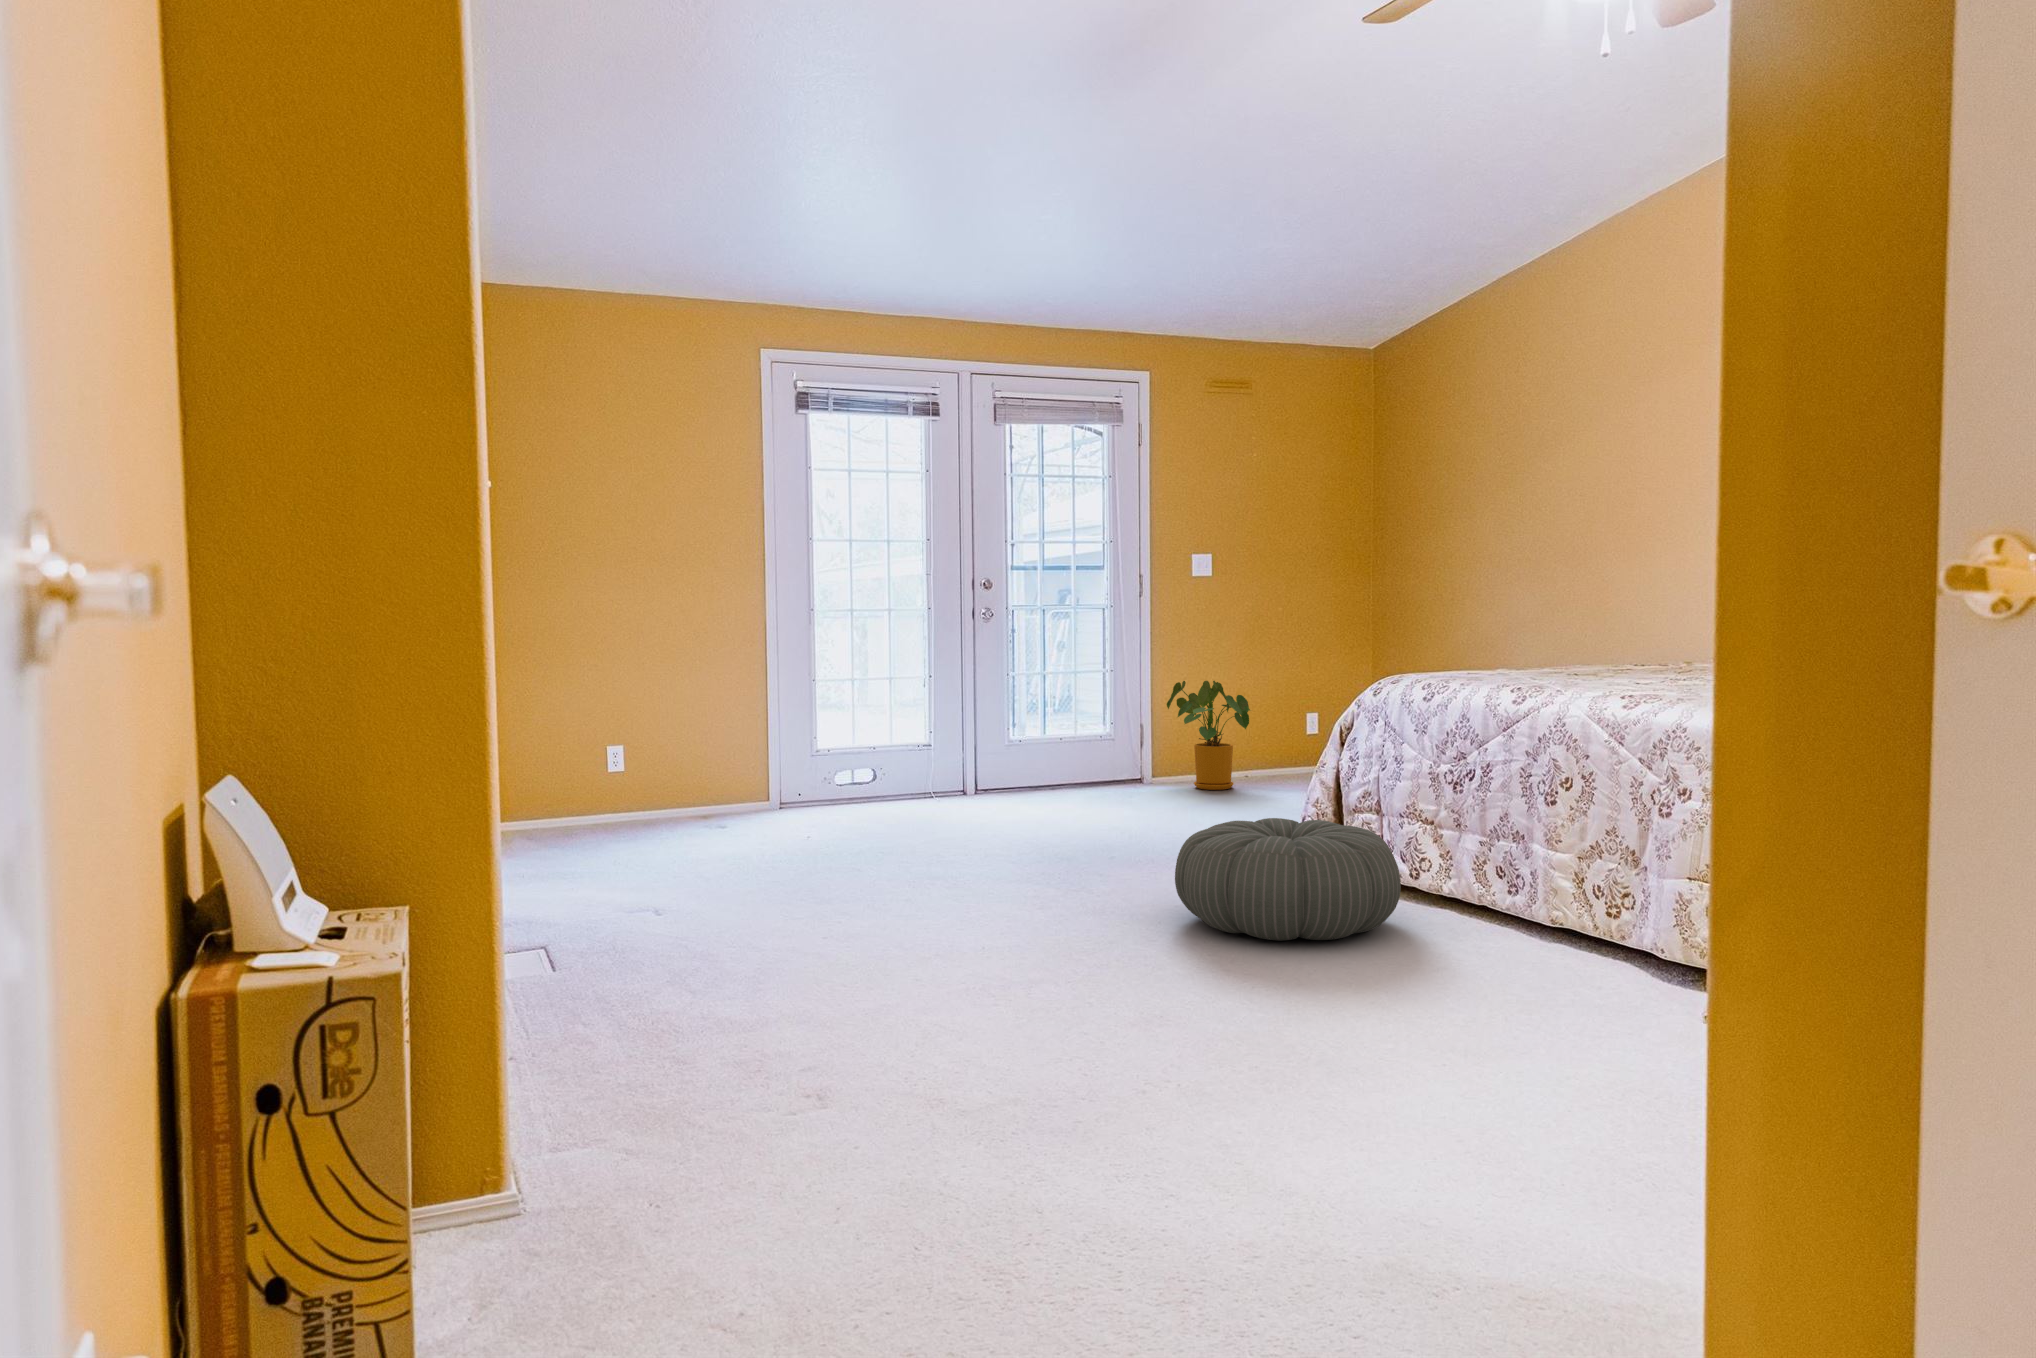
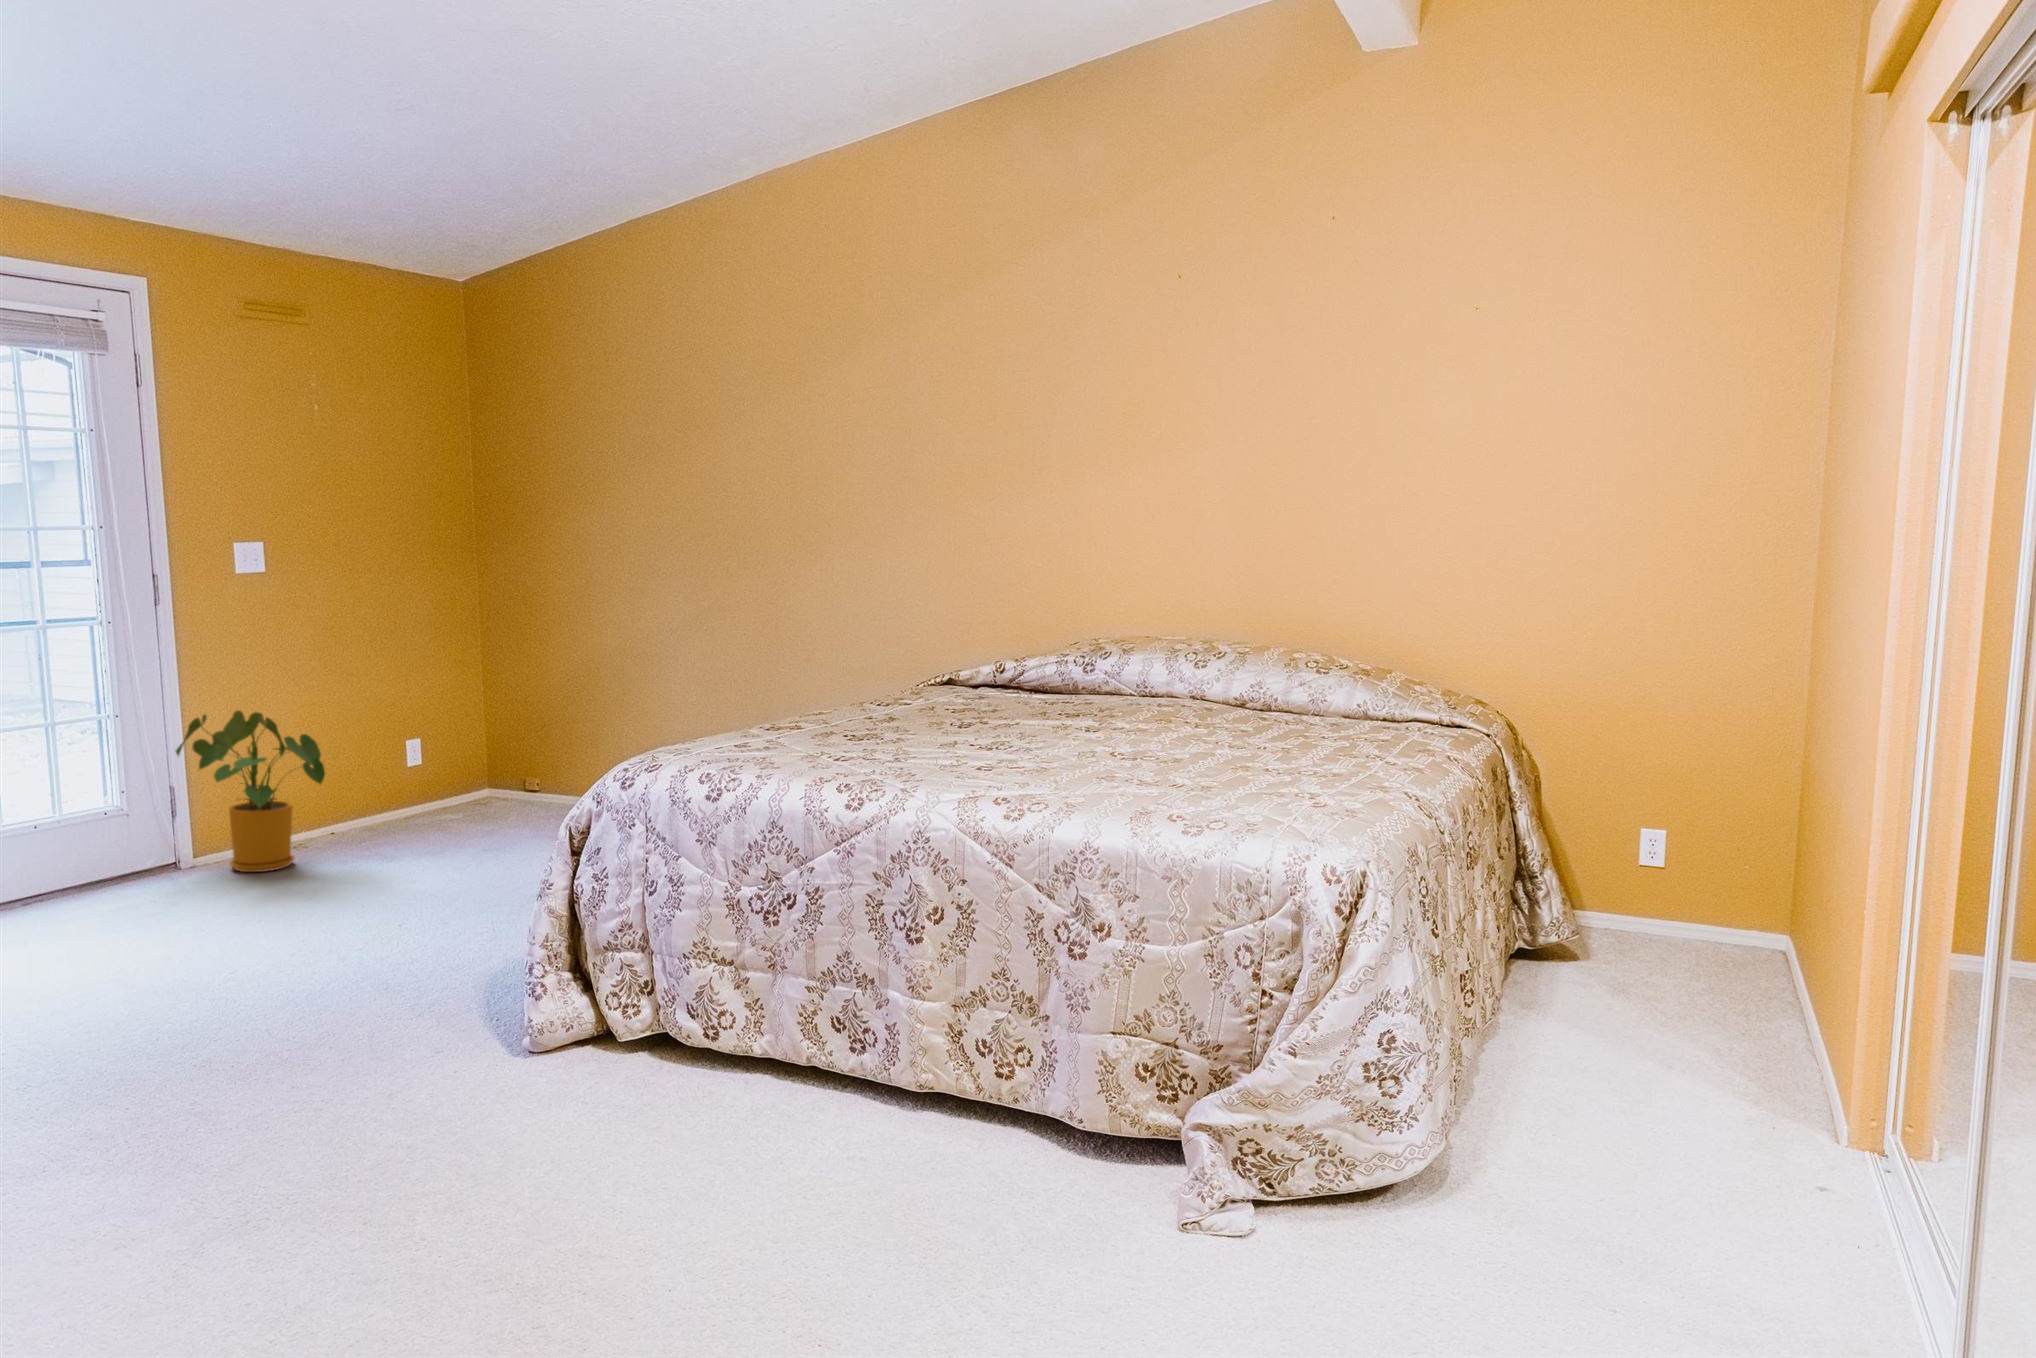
pouf: present [1175,818,1401,941] -> none [403,1000,757,1240]

